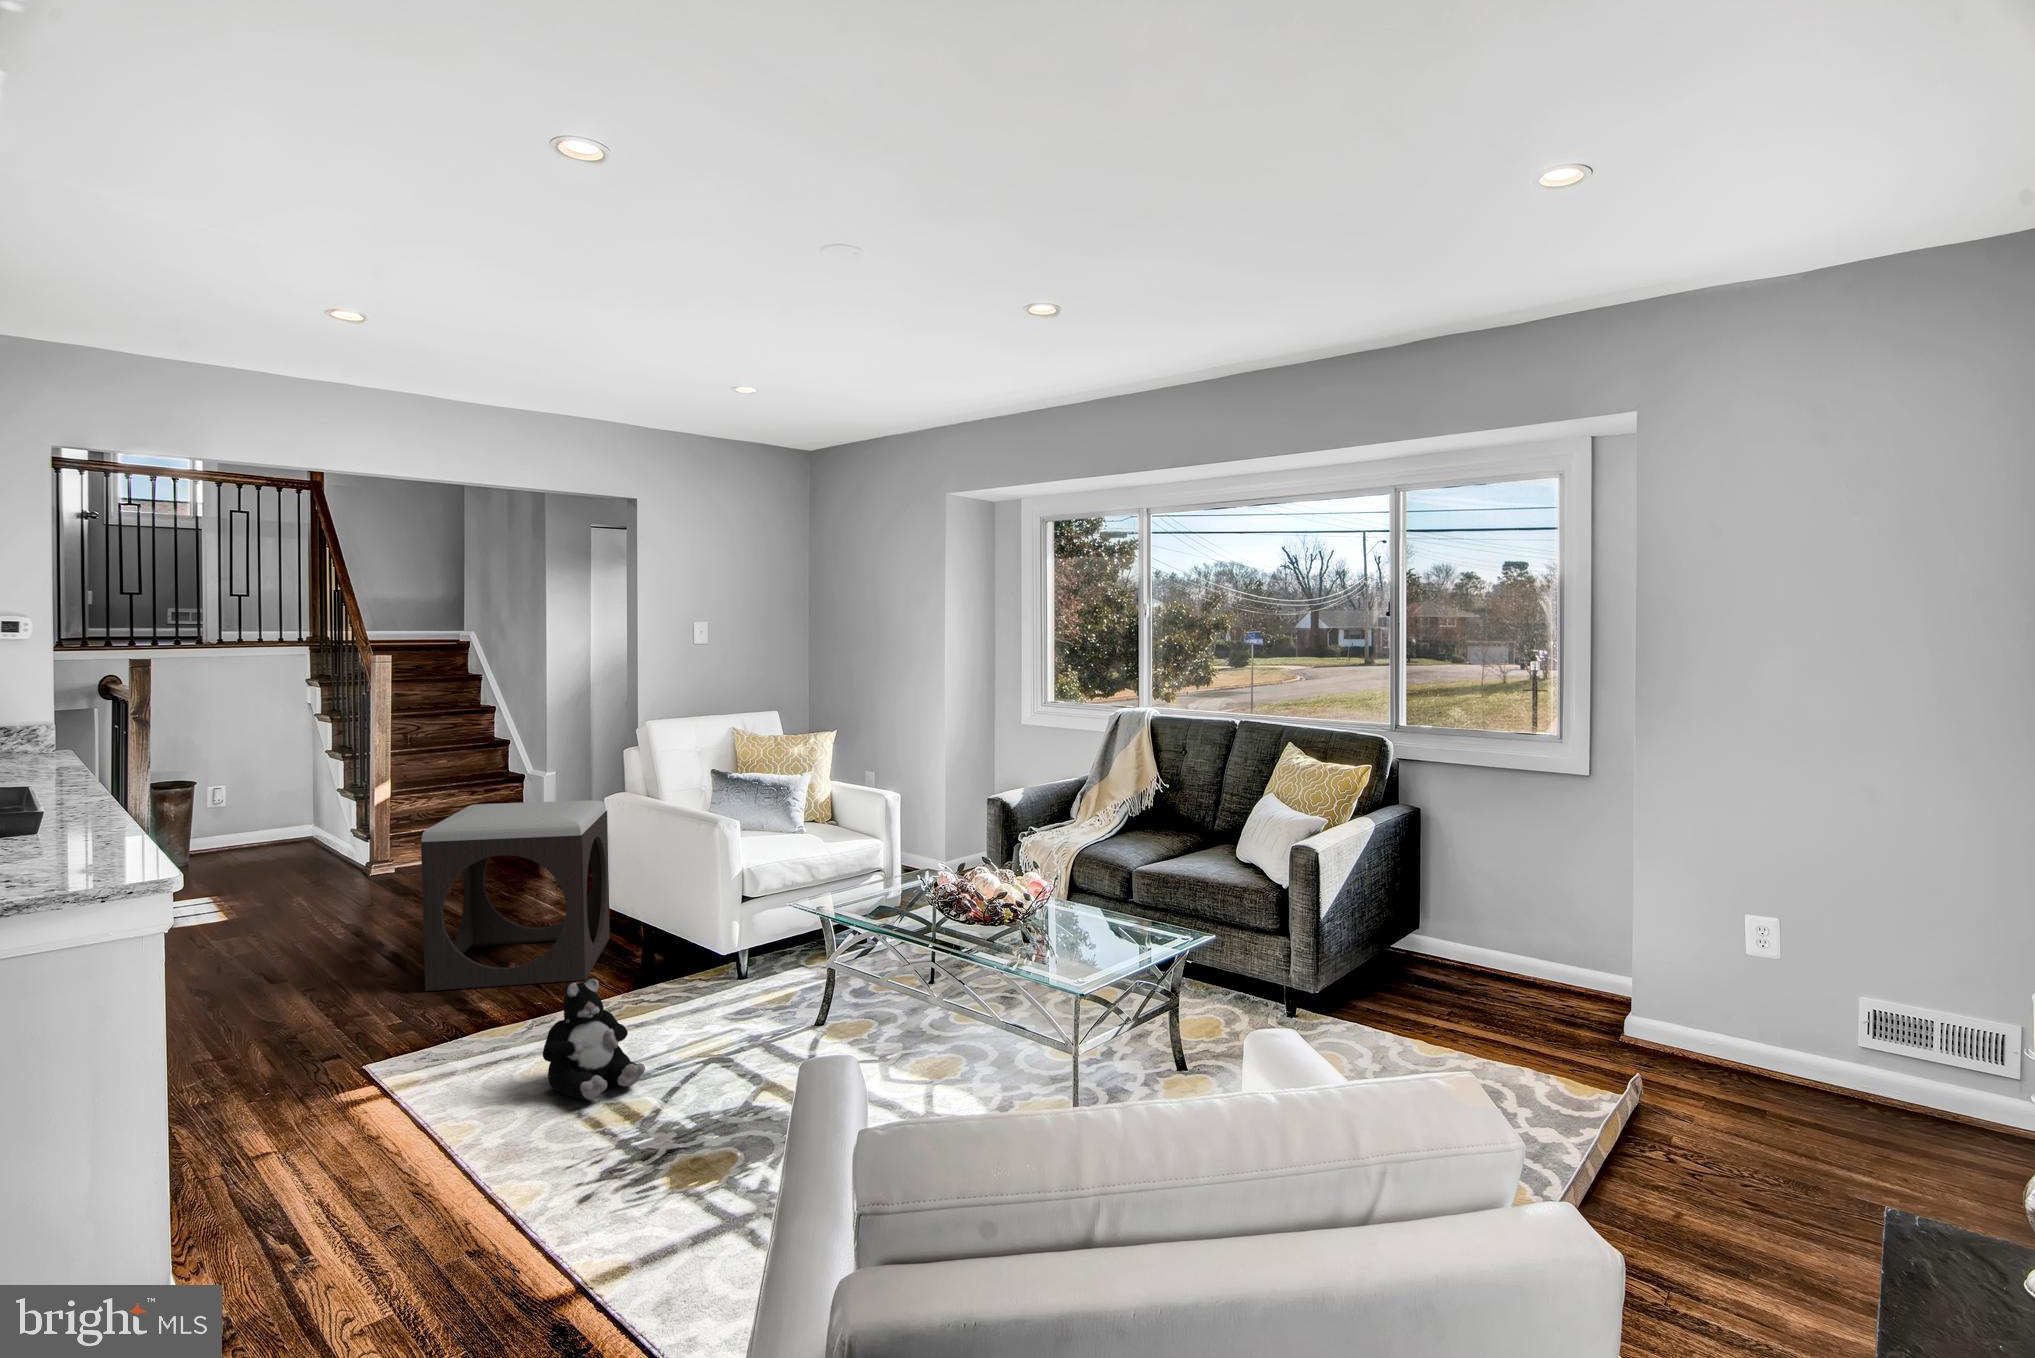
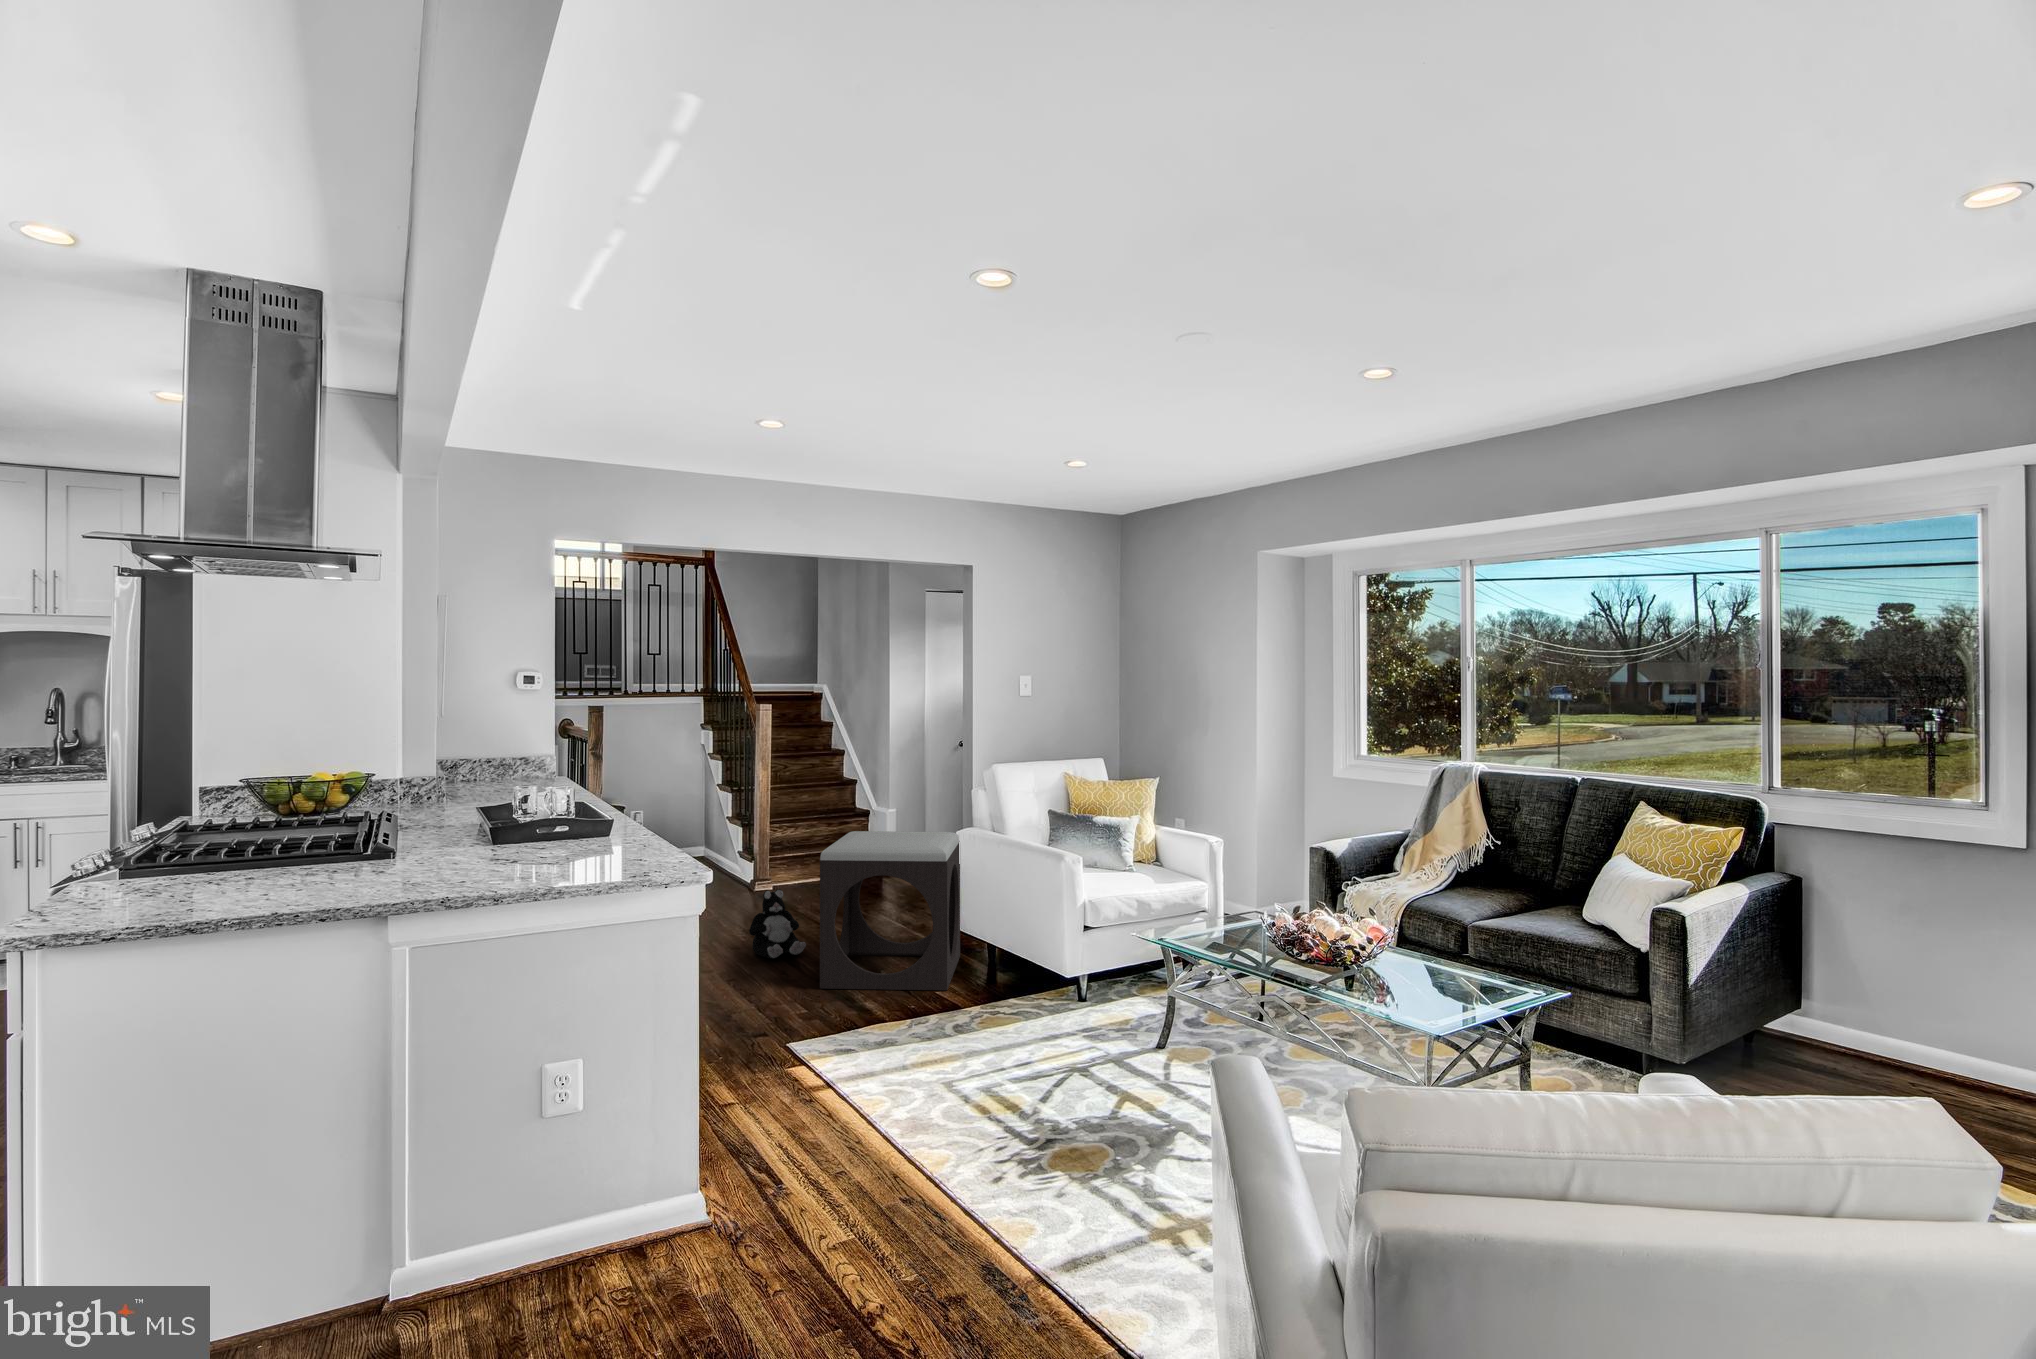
plush toy: present [543,977,645,1100] -> present [749,889,806,959]

